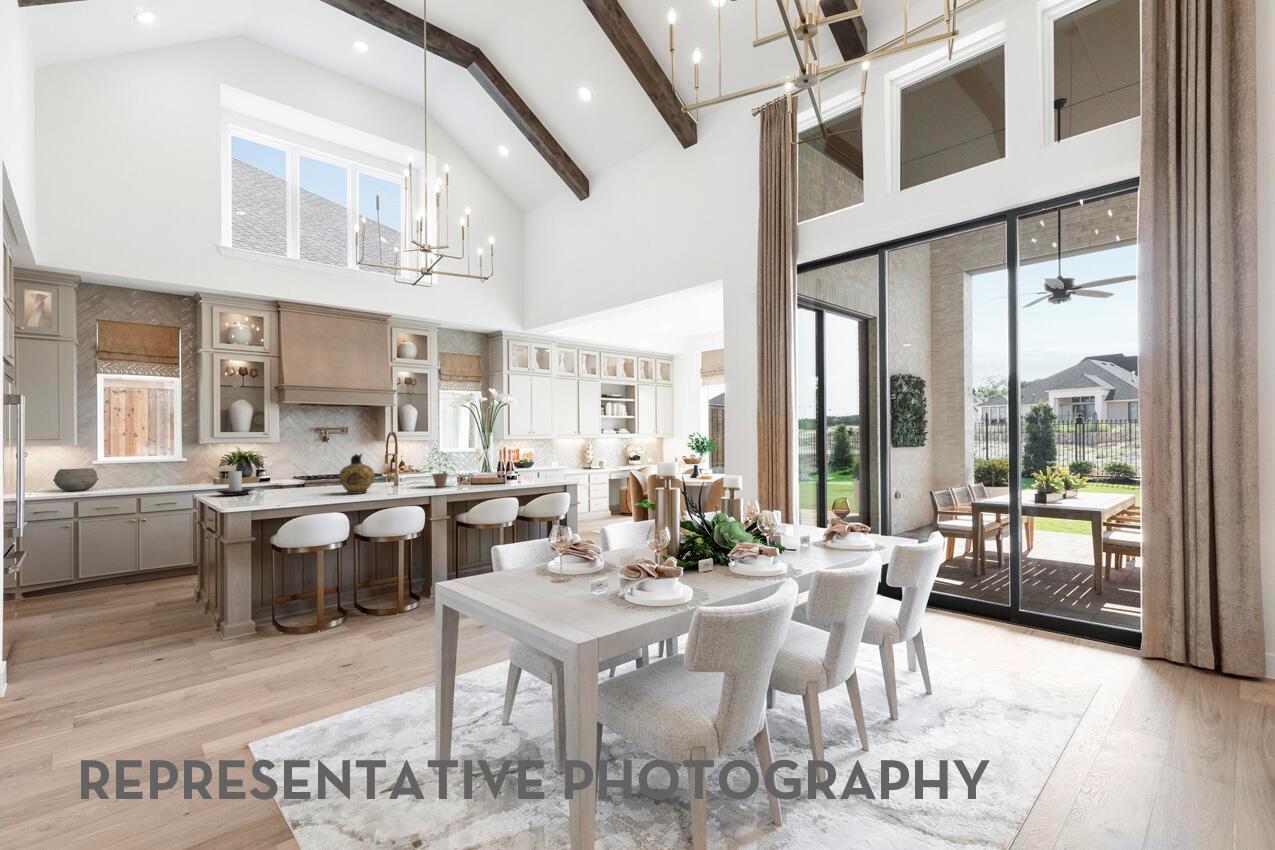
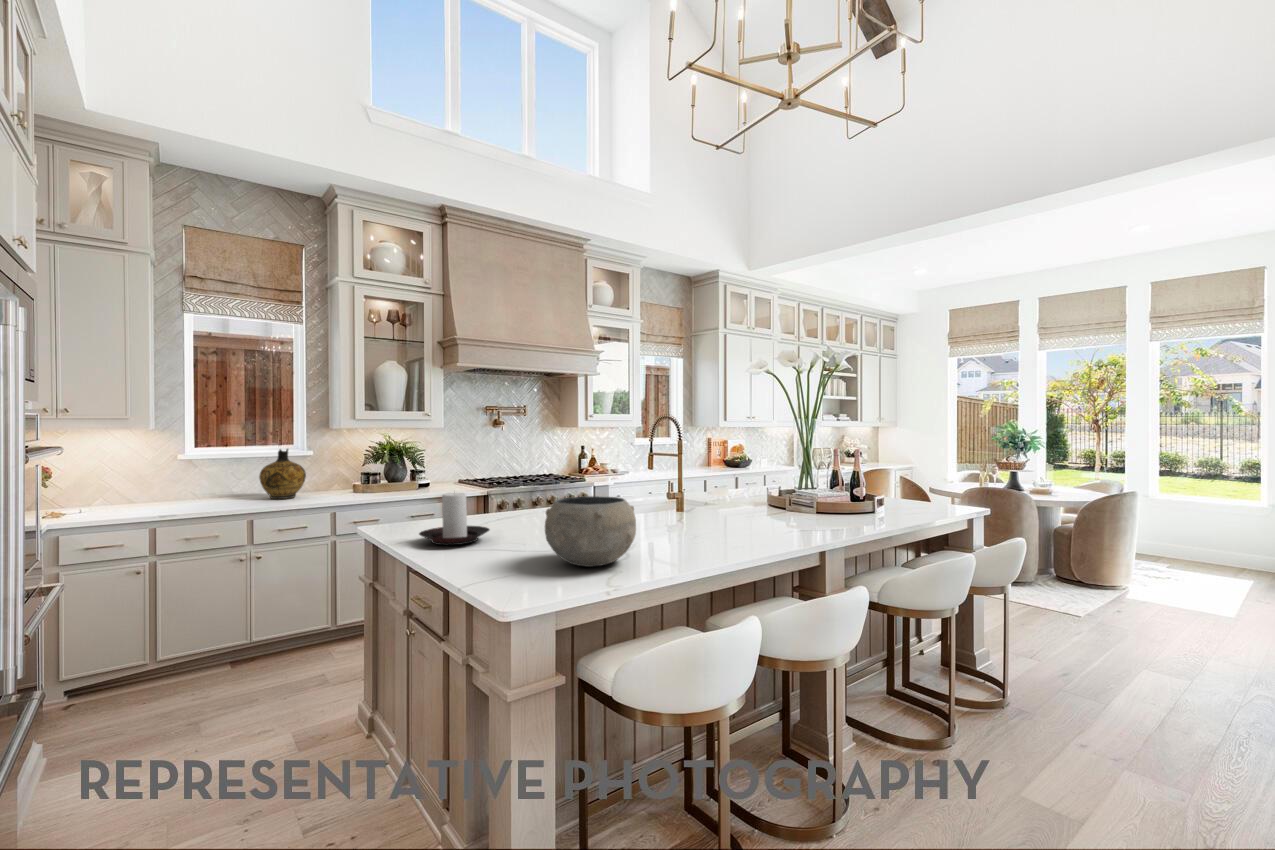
potted plant: present [428,448,456,487] -> none [770,449,845,525]
ceramic jug: present [339,454,375,494] -> present [259,449,306,499]
ceramic bowl: present [53,468,98,491] -> present [545,496,636,567]

